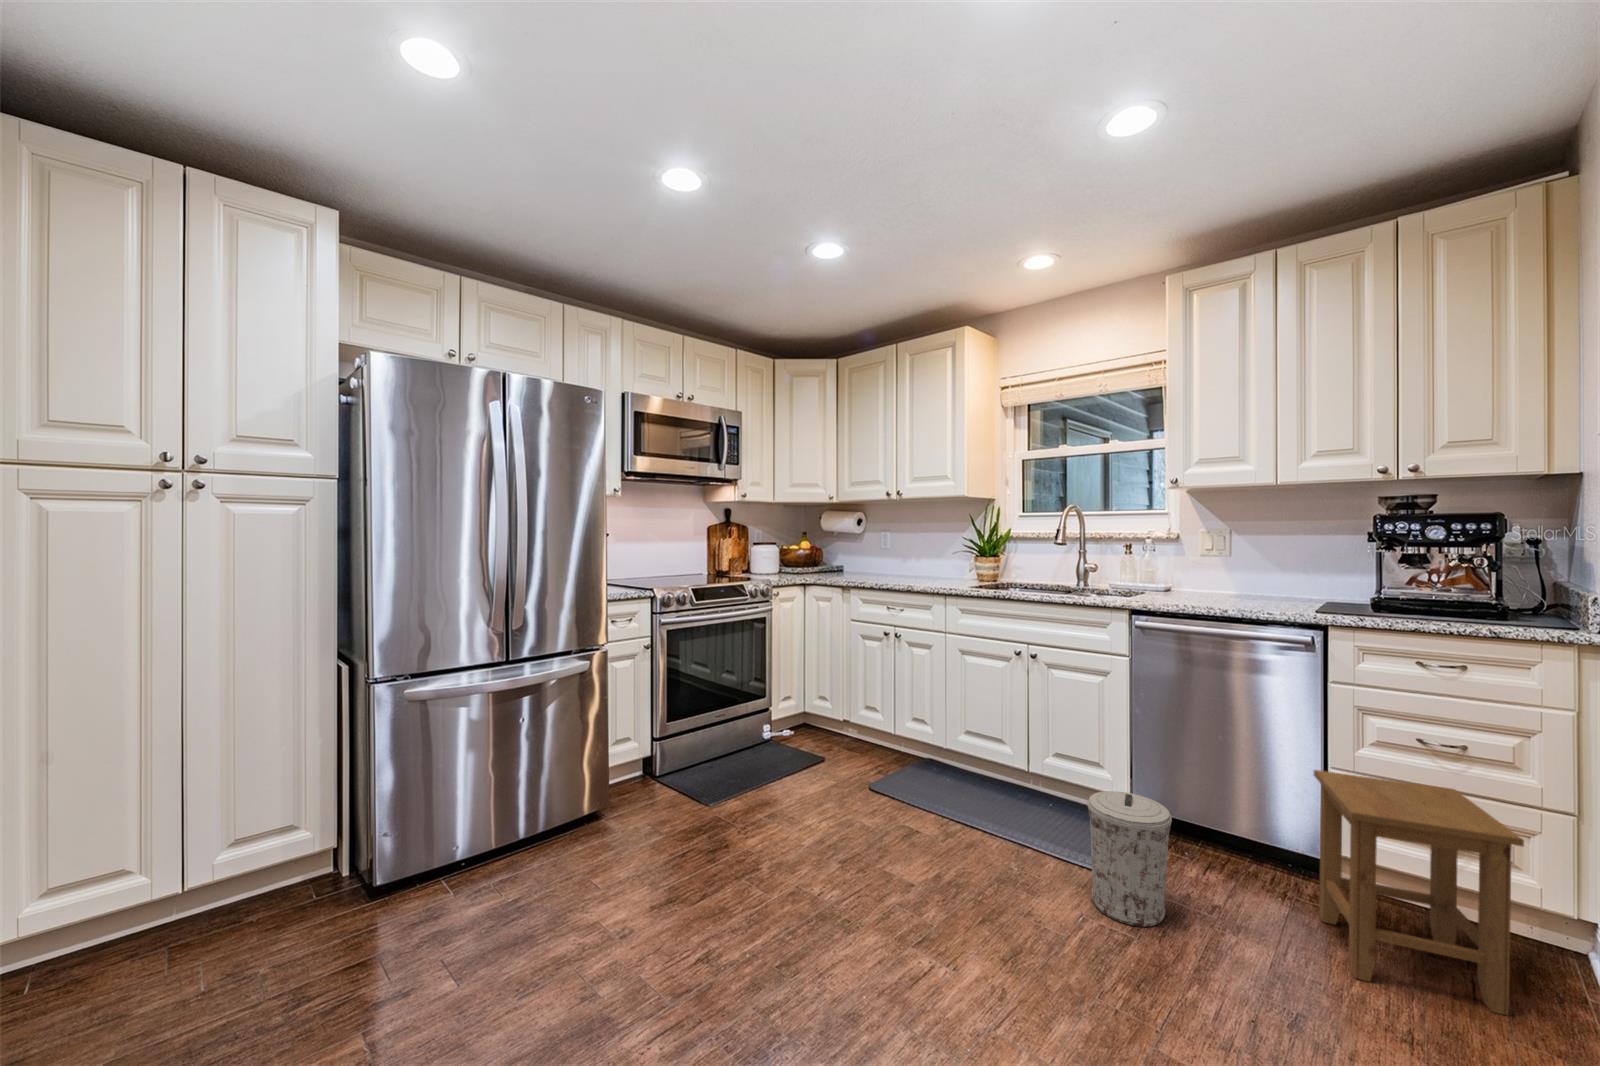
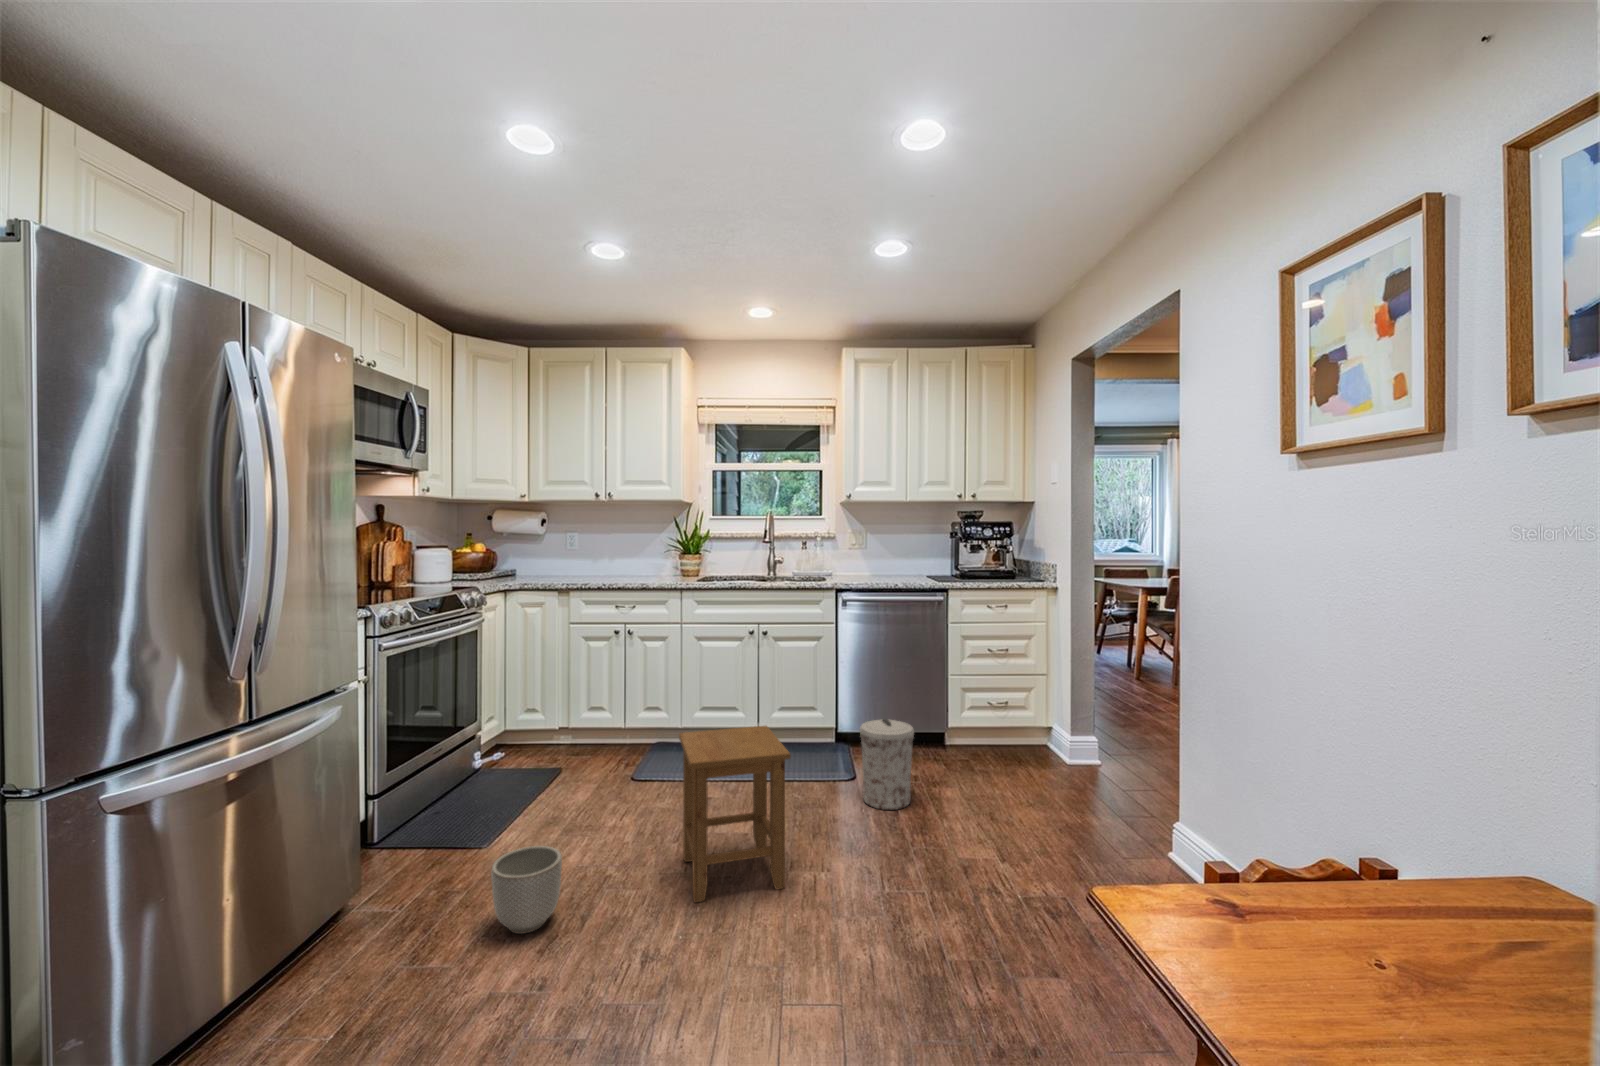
stool: present [1314,770,1524,1015] -> present [679,726,791,902]
planter: none [636,814,695,891] -> present [491,846,562,934]

